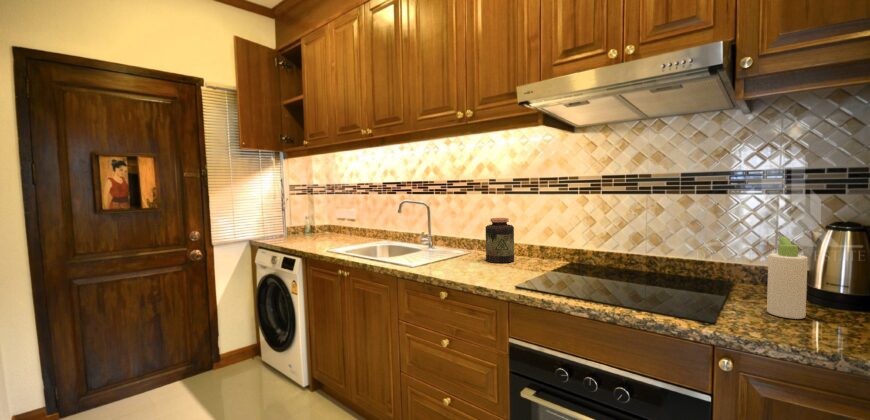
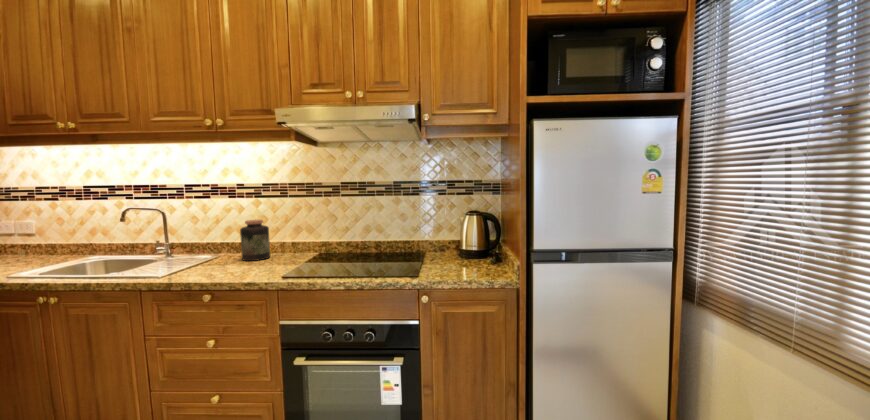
bottle: present [767,230,808,319] -> none [442,217,458,267]

